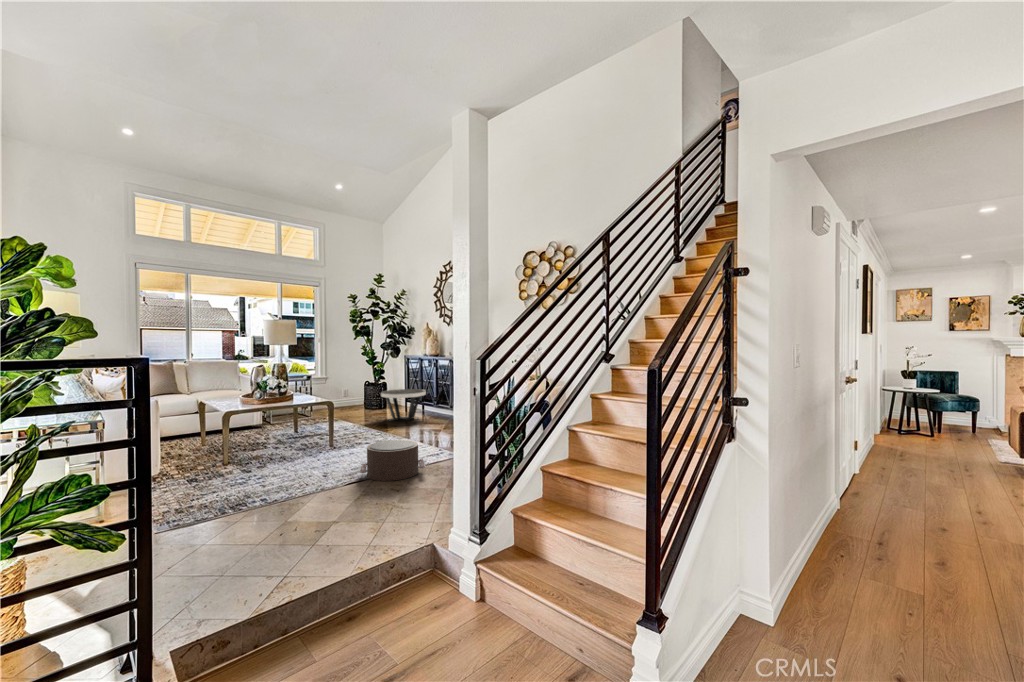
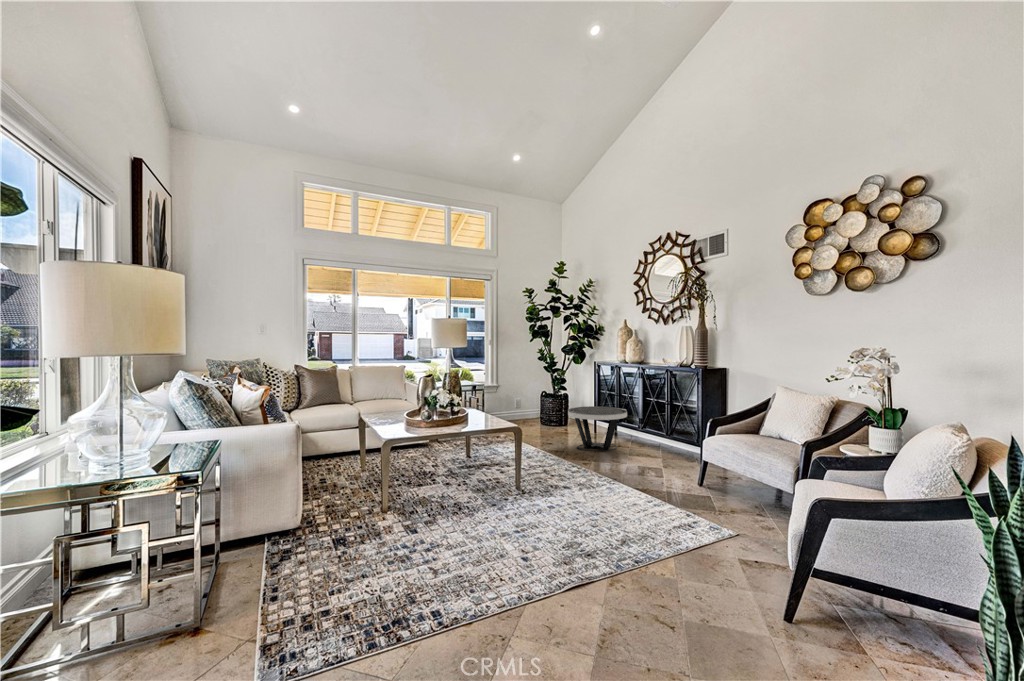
pouf: present [360,440,426,481] -> none [571,504,685,587]

